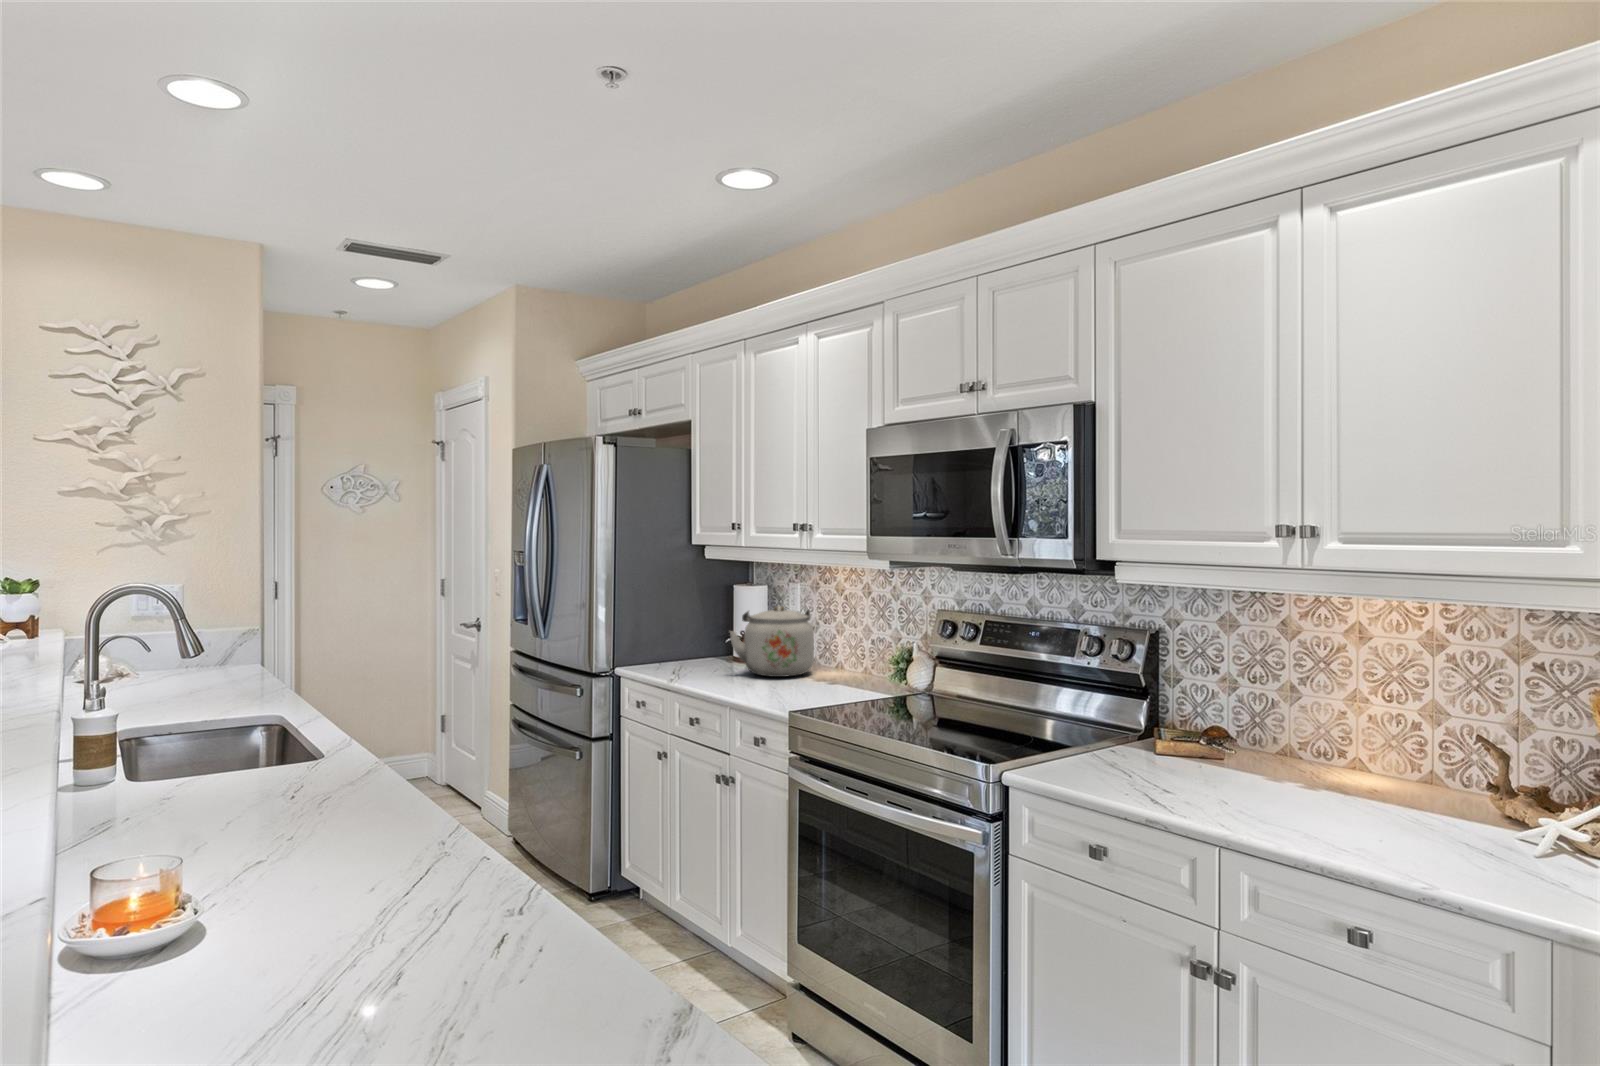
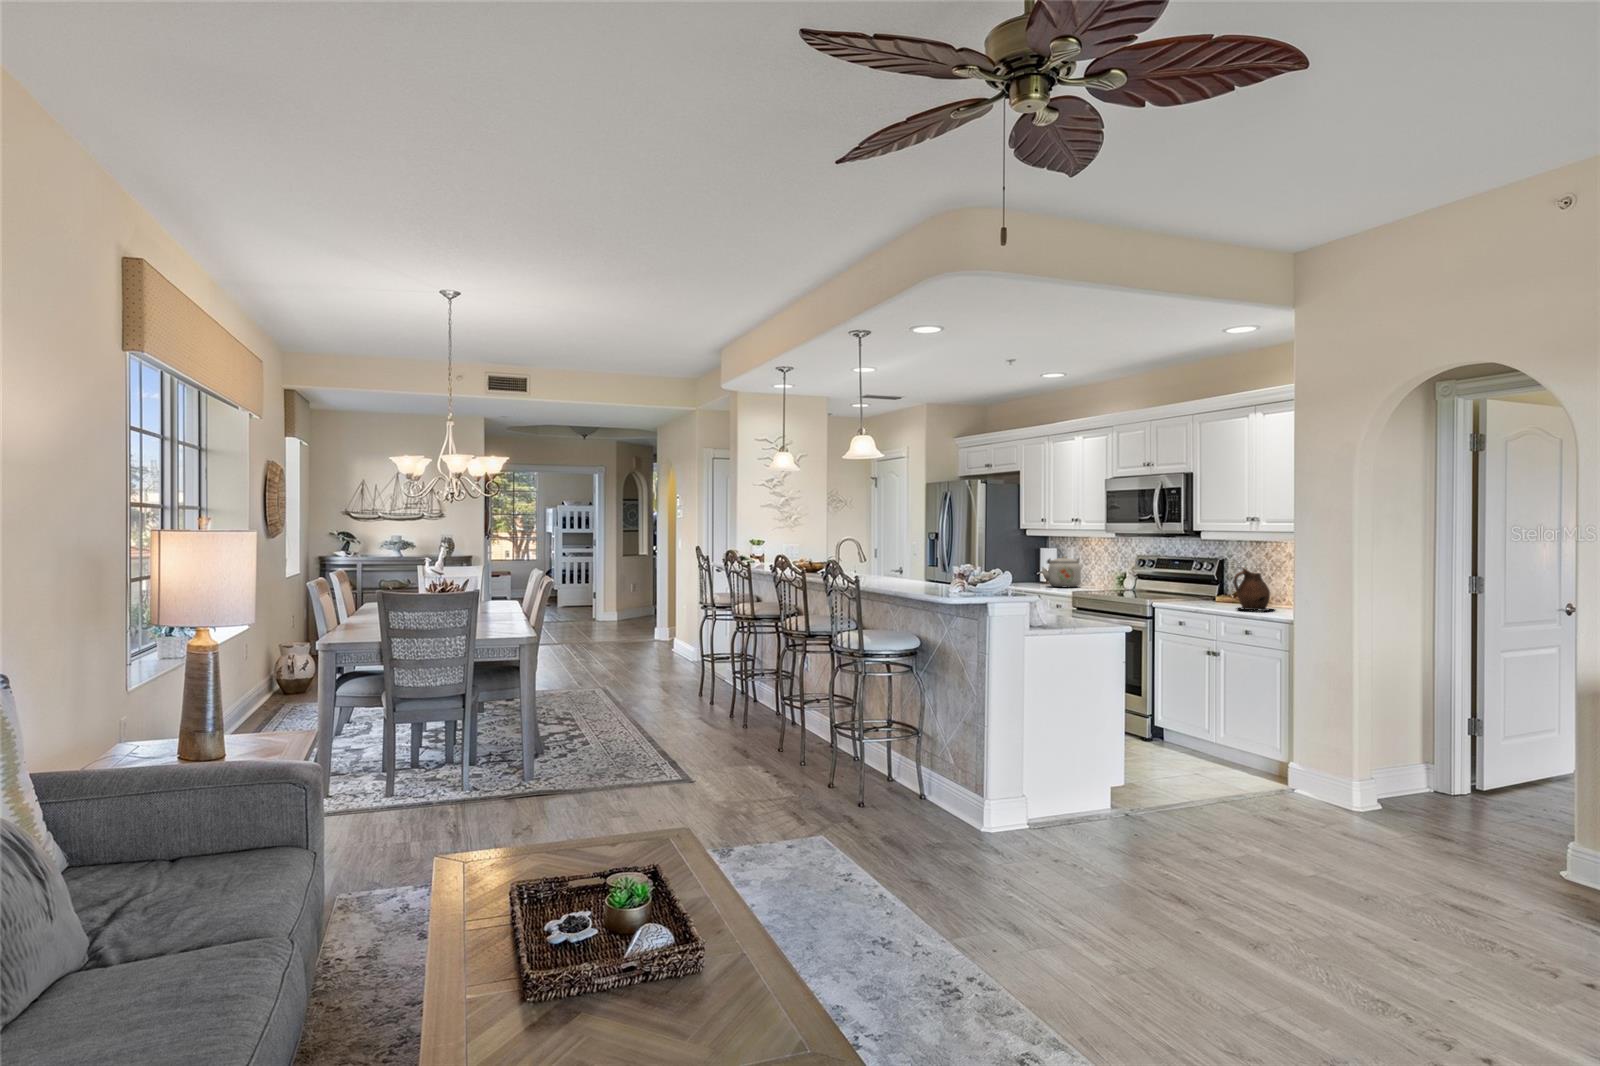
ceramic pitcher: none [1259,682,1380,832] -> present [1234,568,1274,611]

